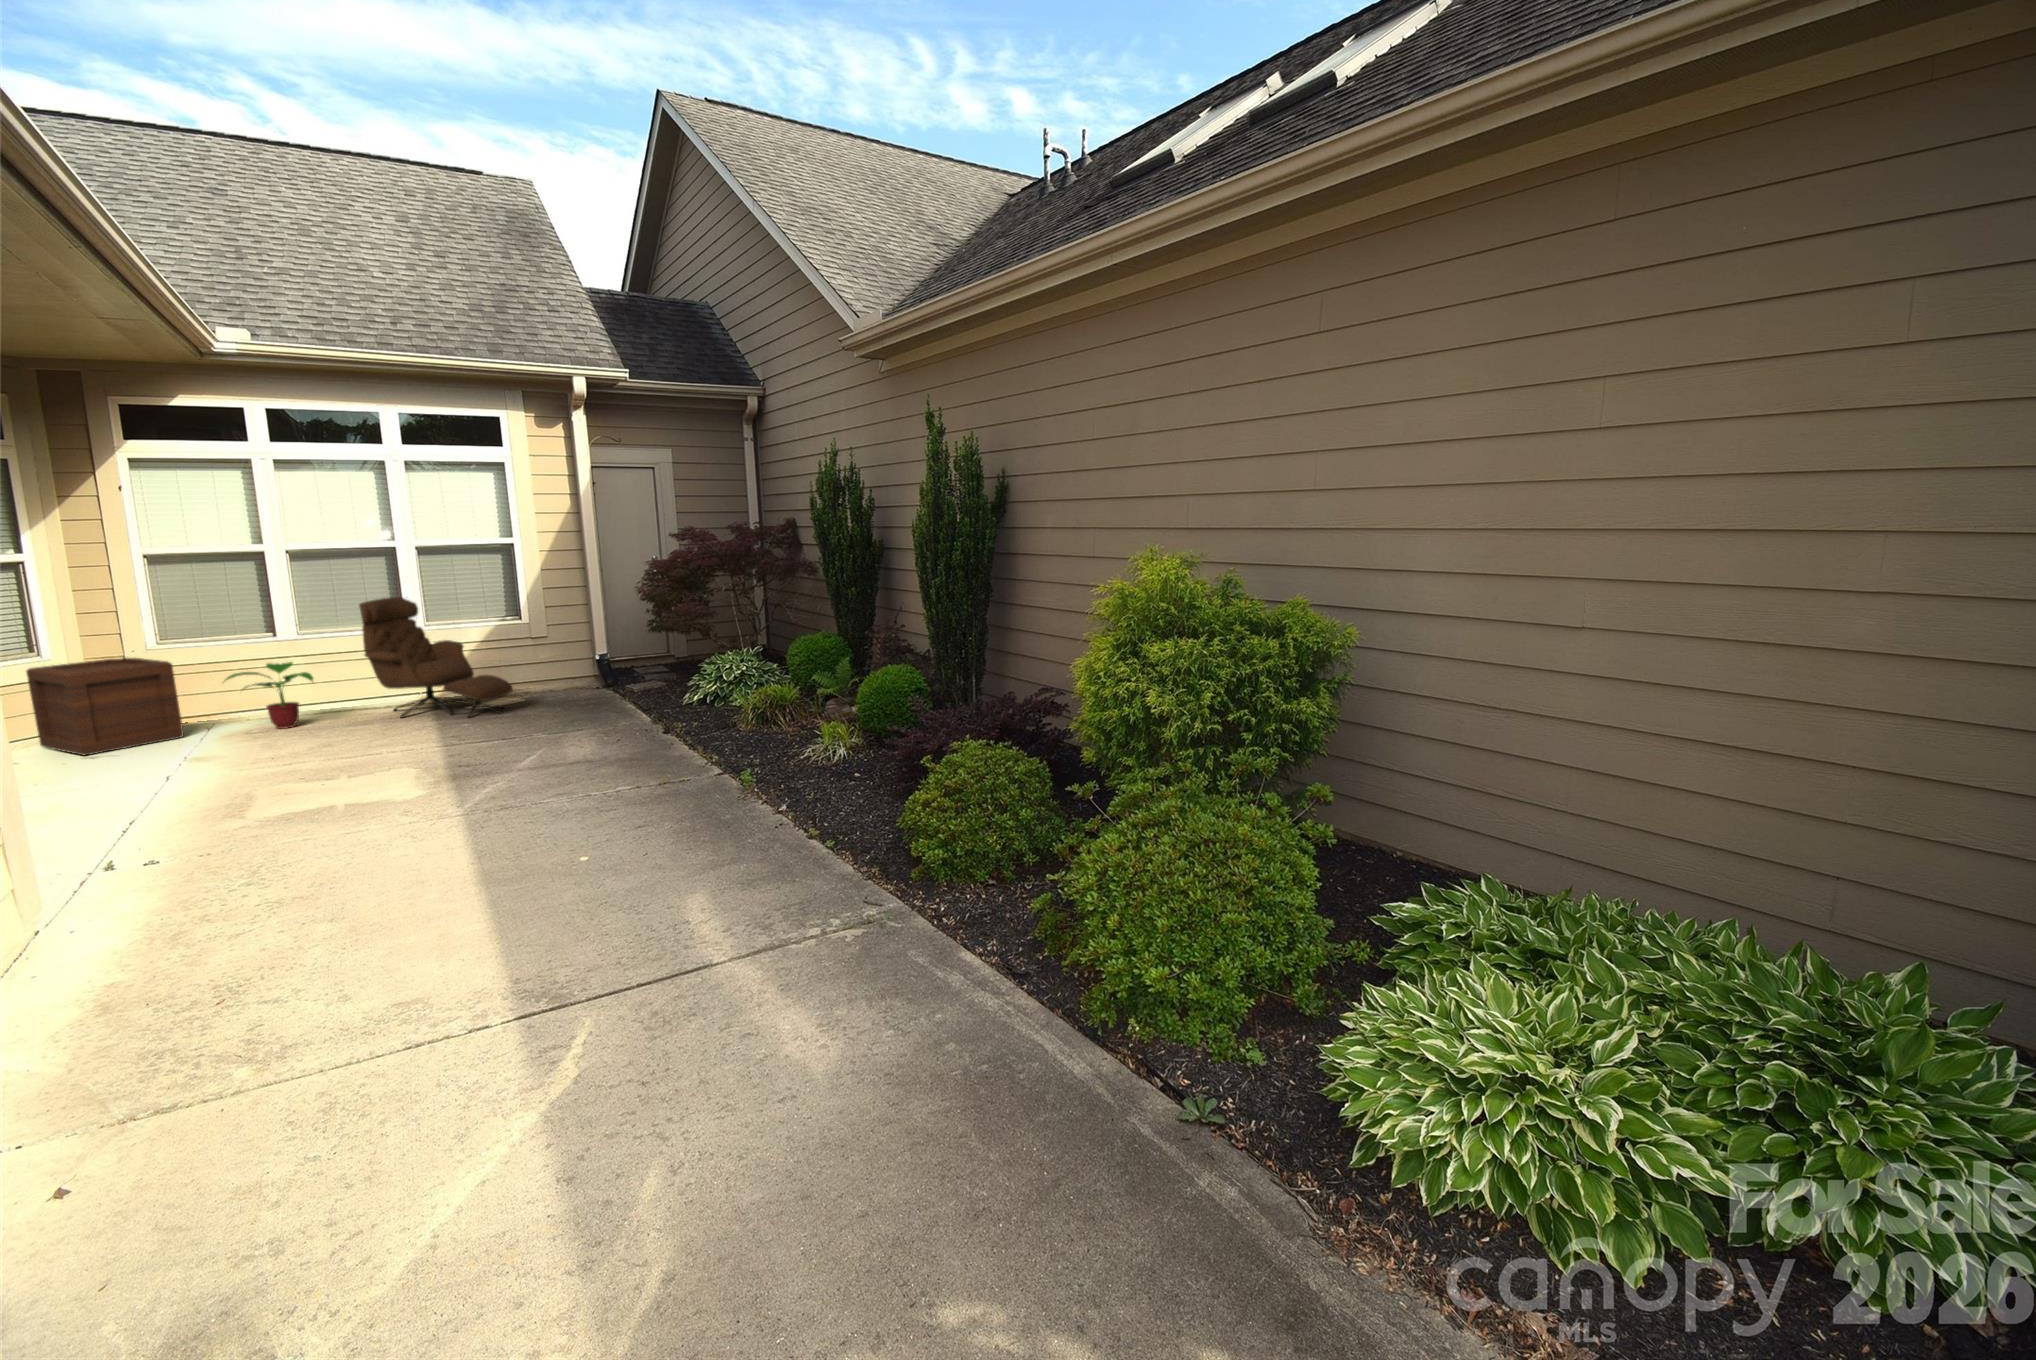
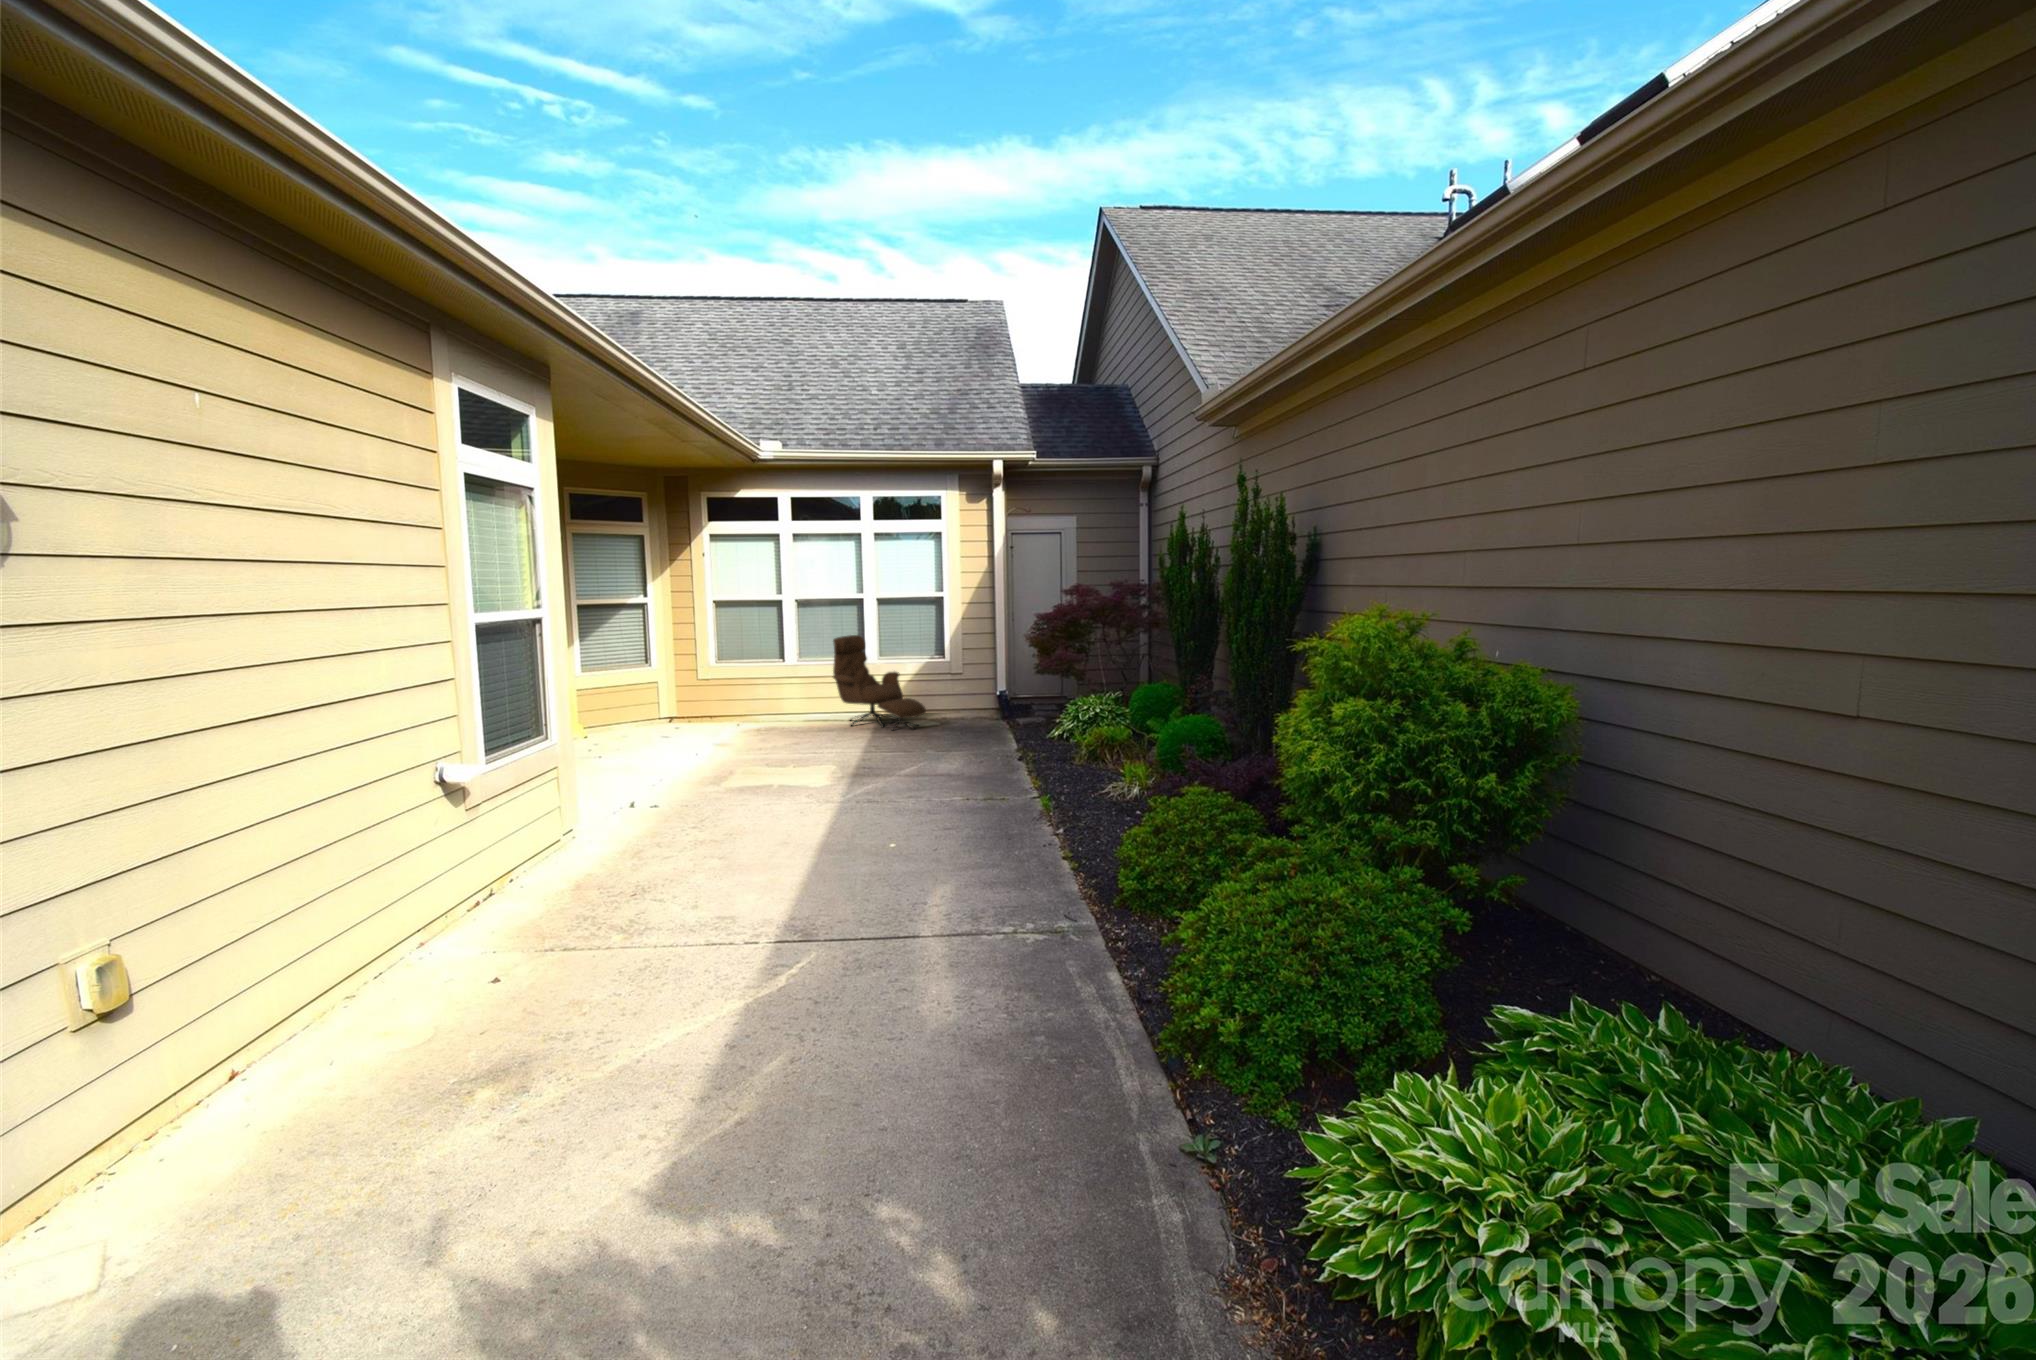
wooden crate: present [26,657,184,755] -> none [650,668,724,732]
potted plant: present [222,662,313,729] -> none [747,678,802,726]

